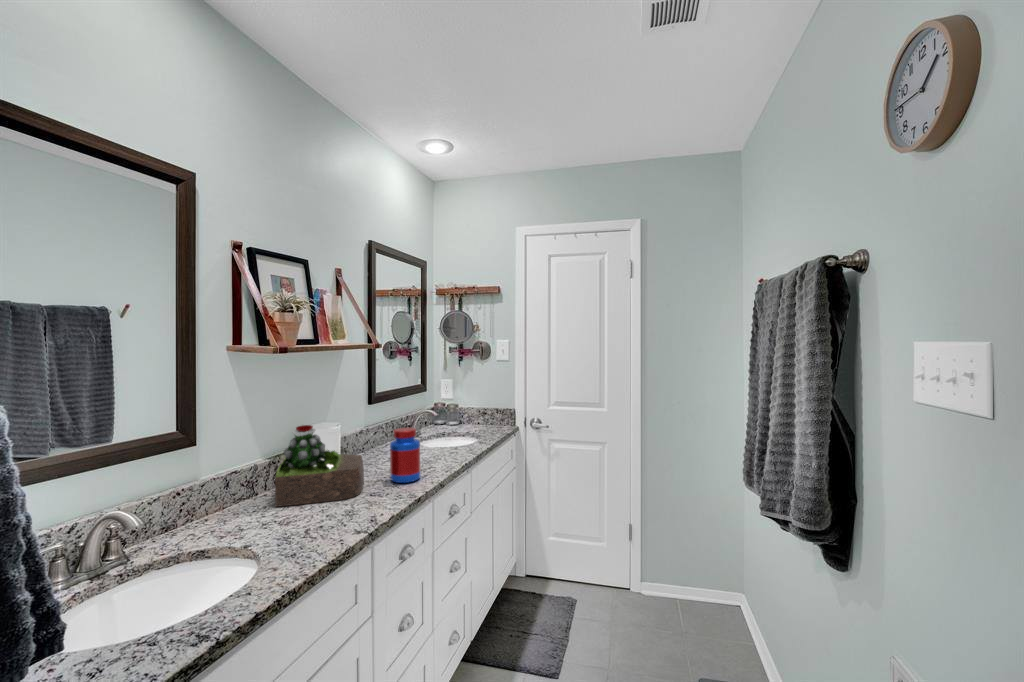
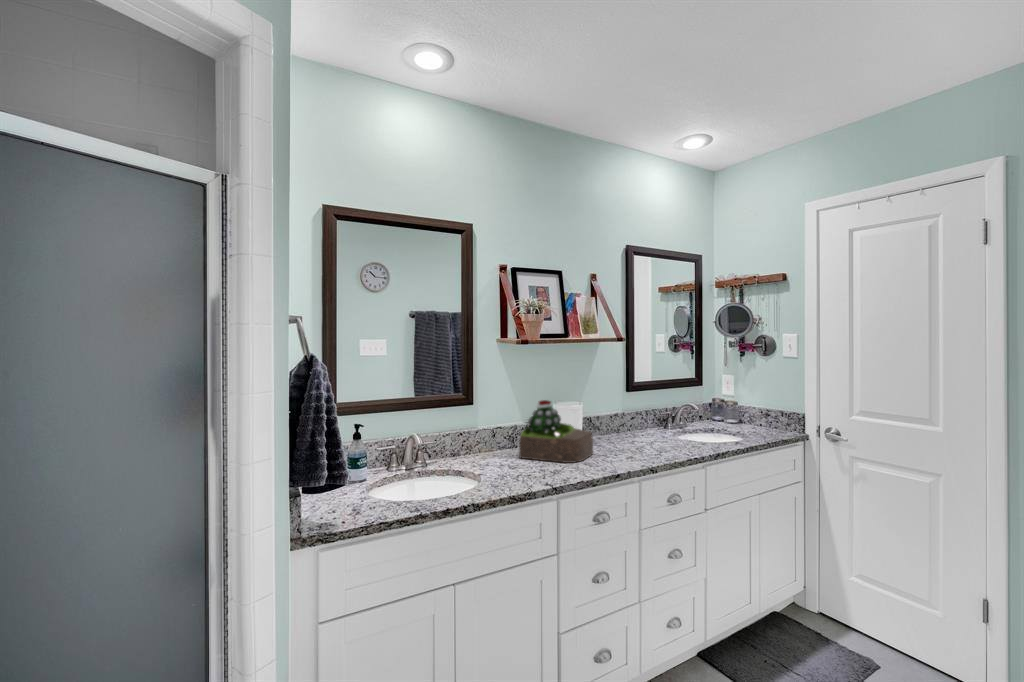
jar: present [390,428,421,483] -> none [612,412,639,461]

